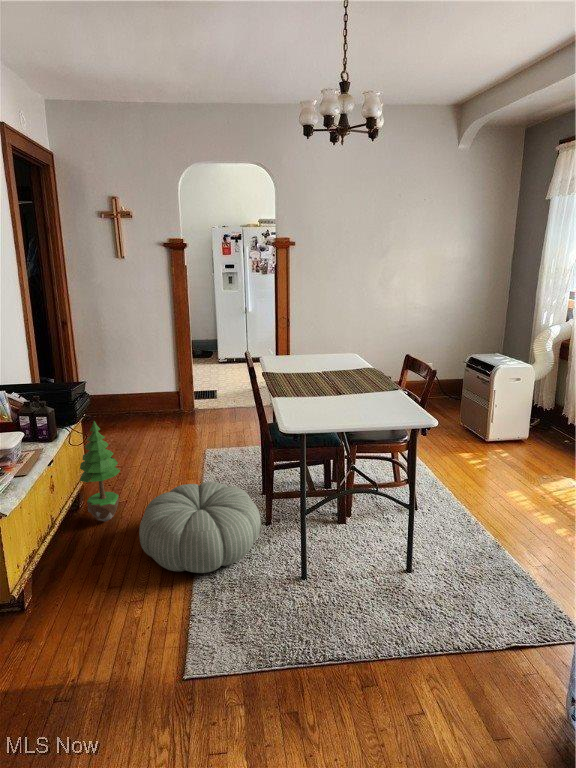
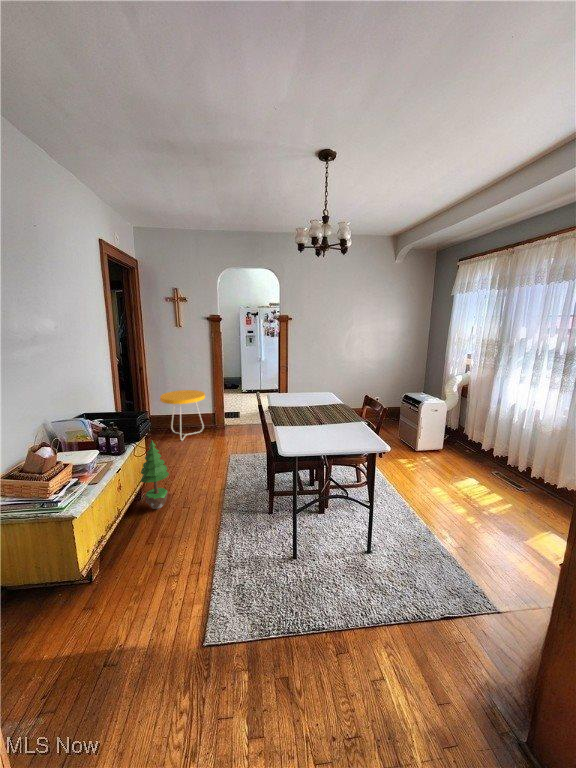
side table: none [97,355,165,431] -> present [160,390,205,440]
pouf: present [139,482,261,573] -> none [179,483,265,552]

